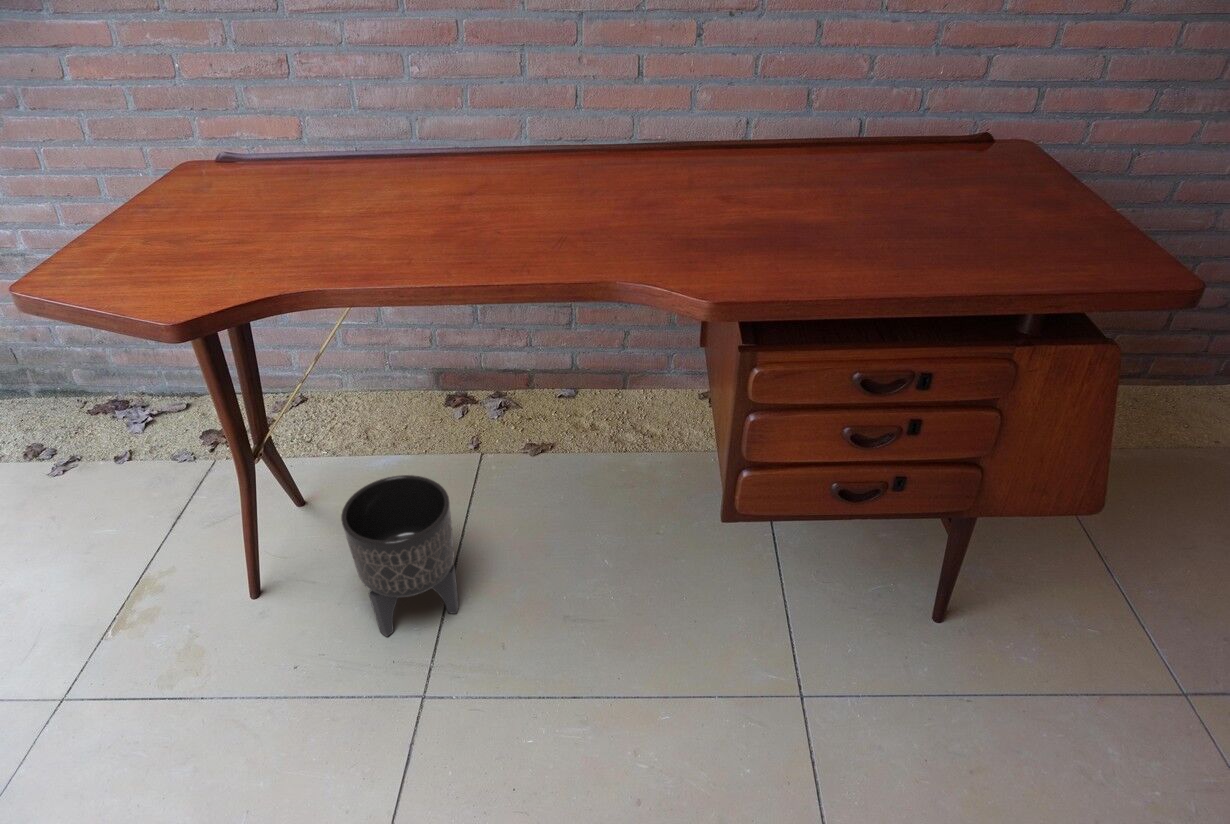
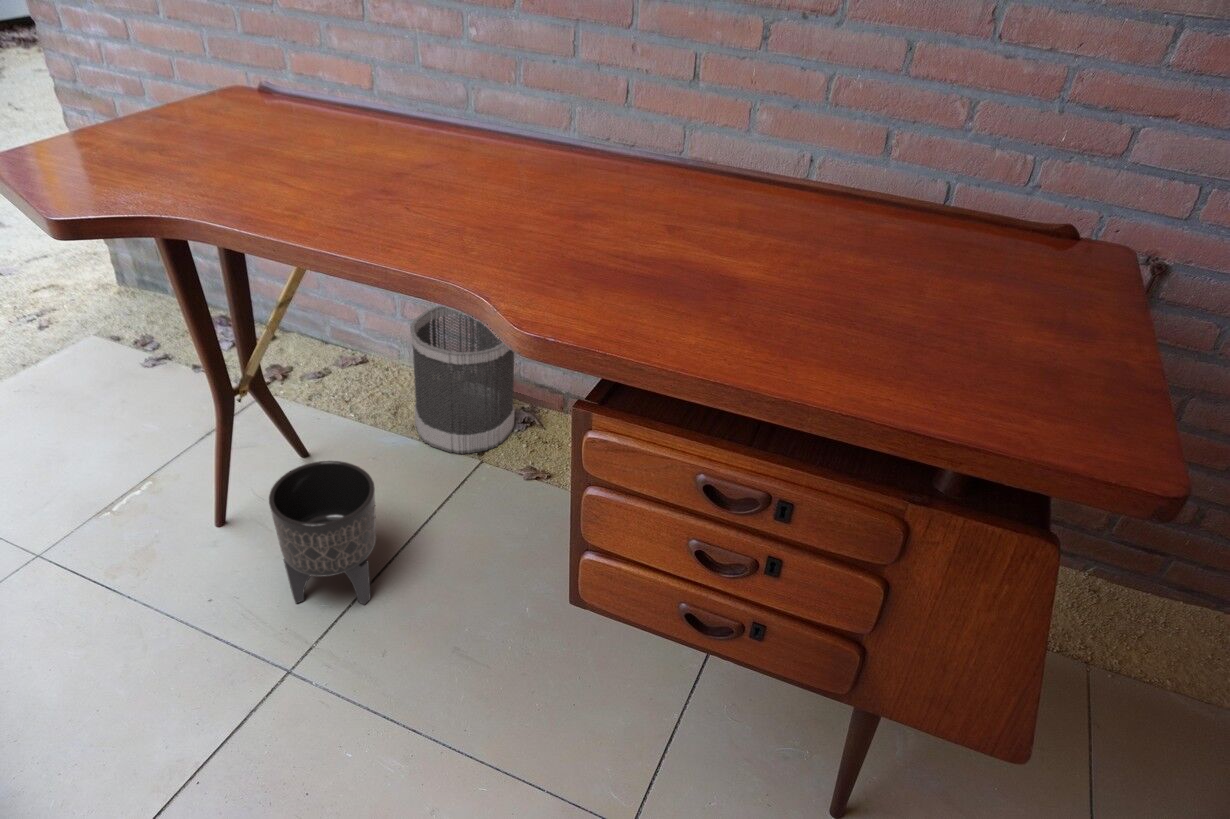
wastebasket: none [373,301,493,456] -> present [410,306,515,454]

